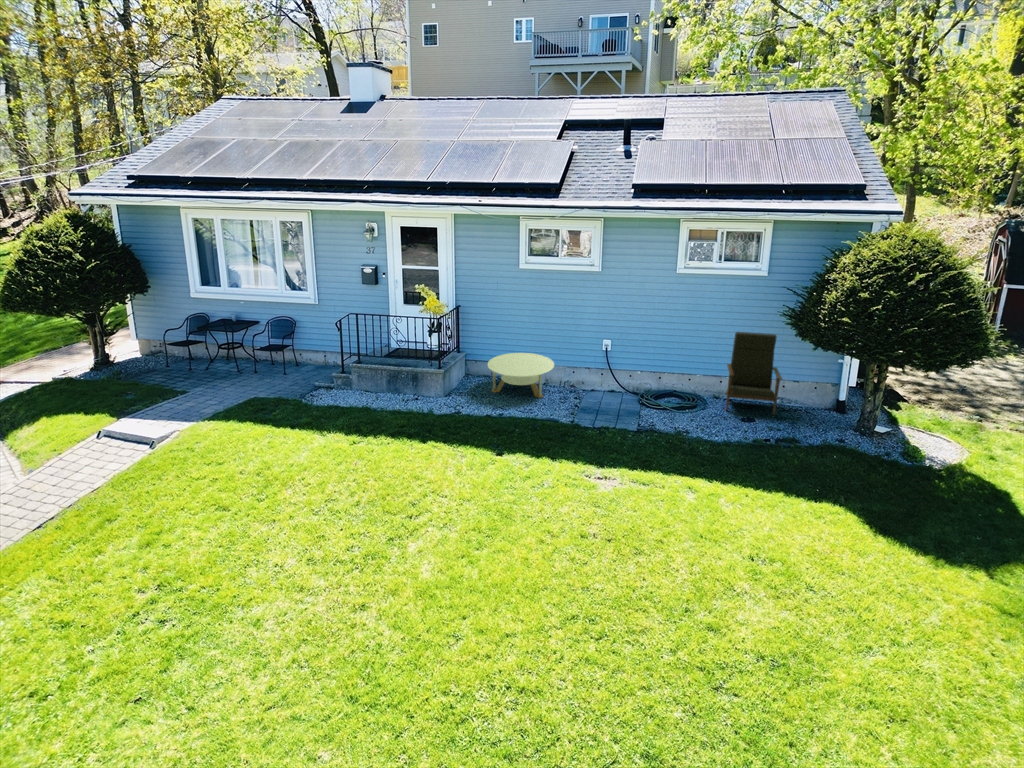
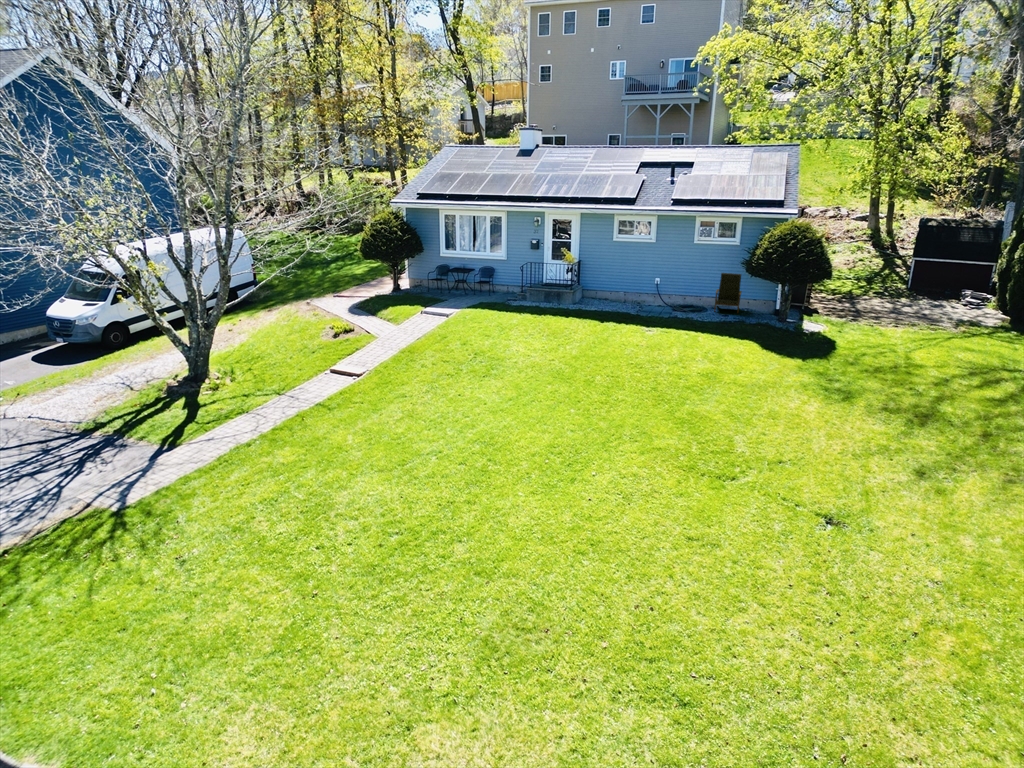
round table: present [488,353,554,398] -> none [596,285,629,305]

